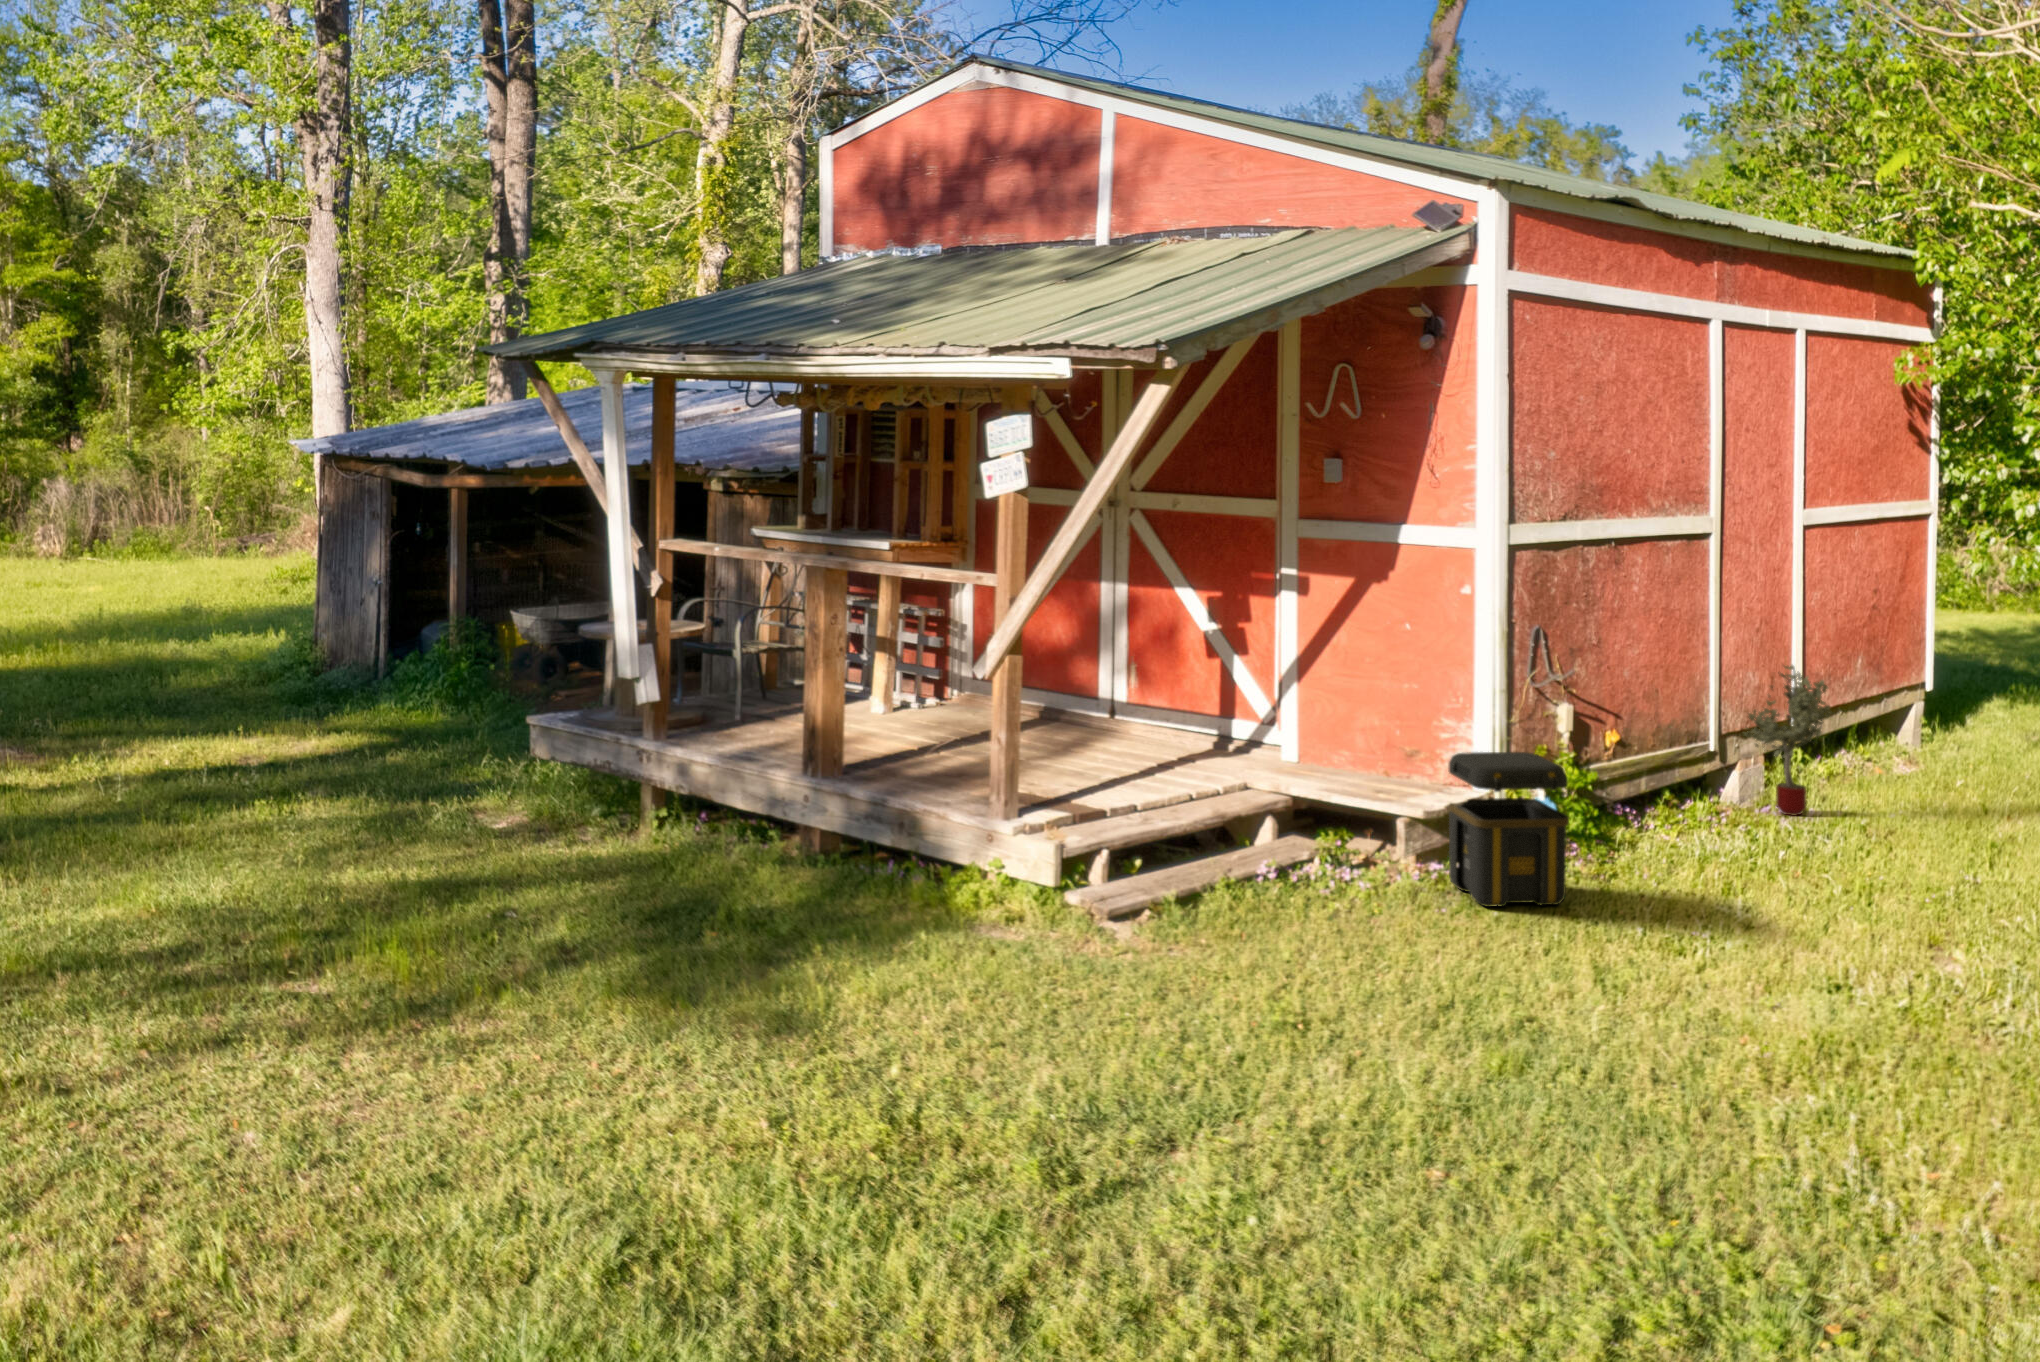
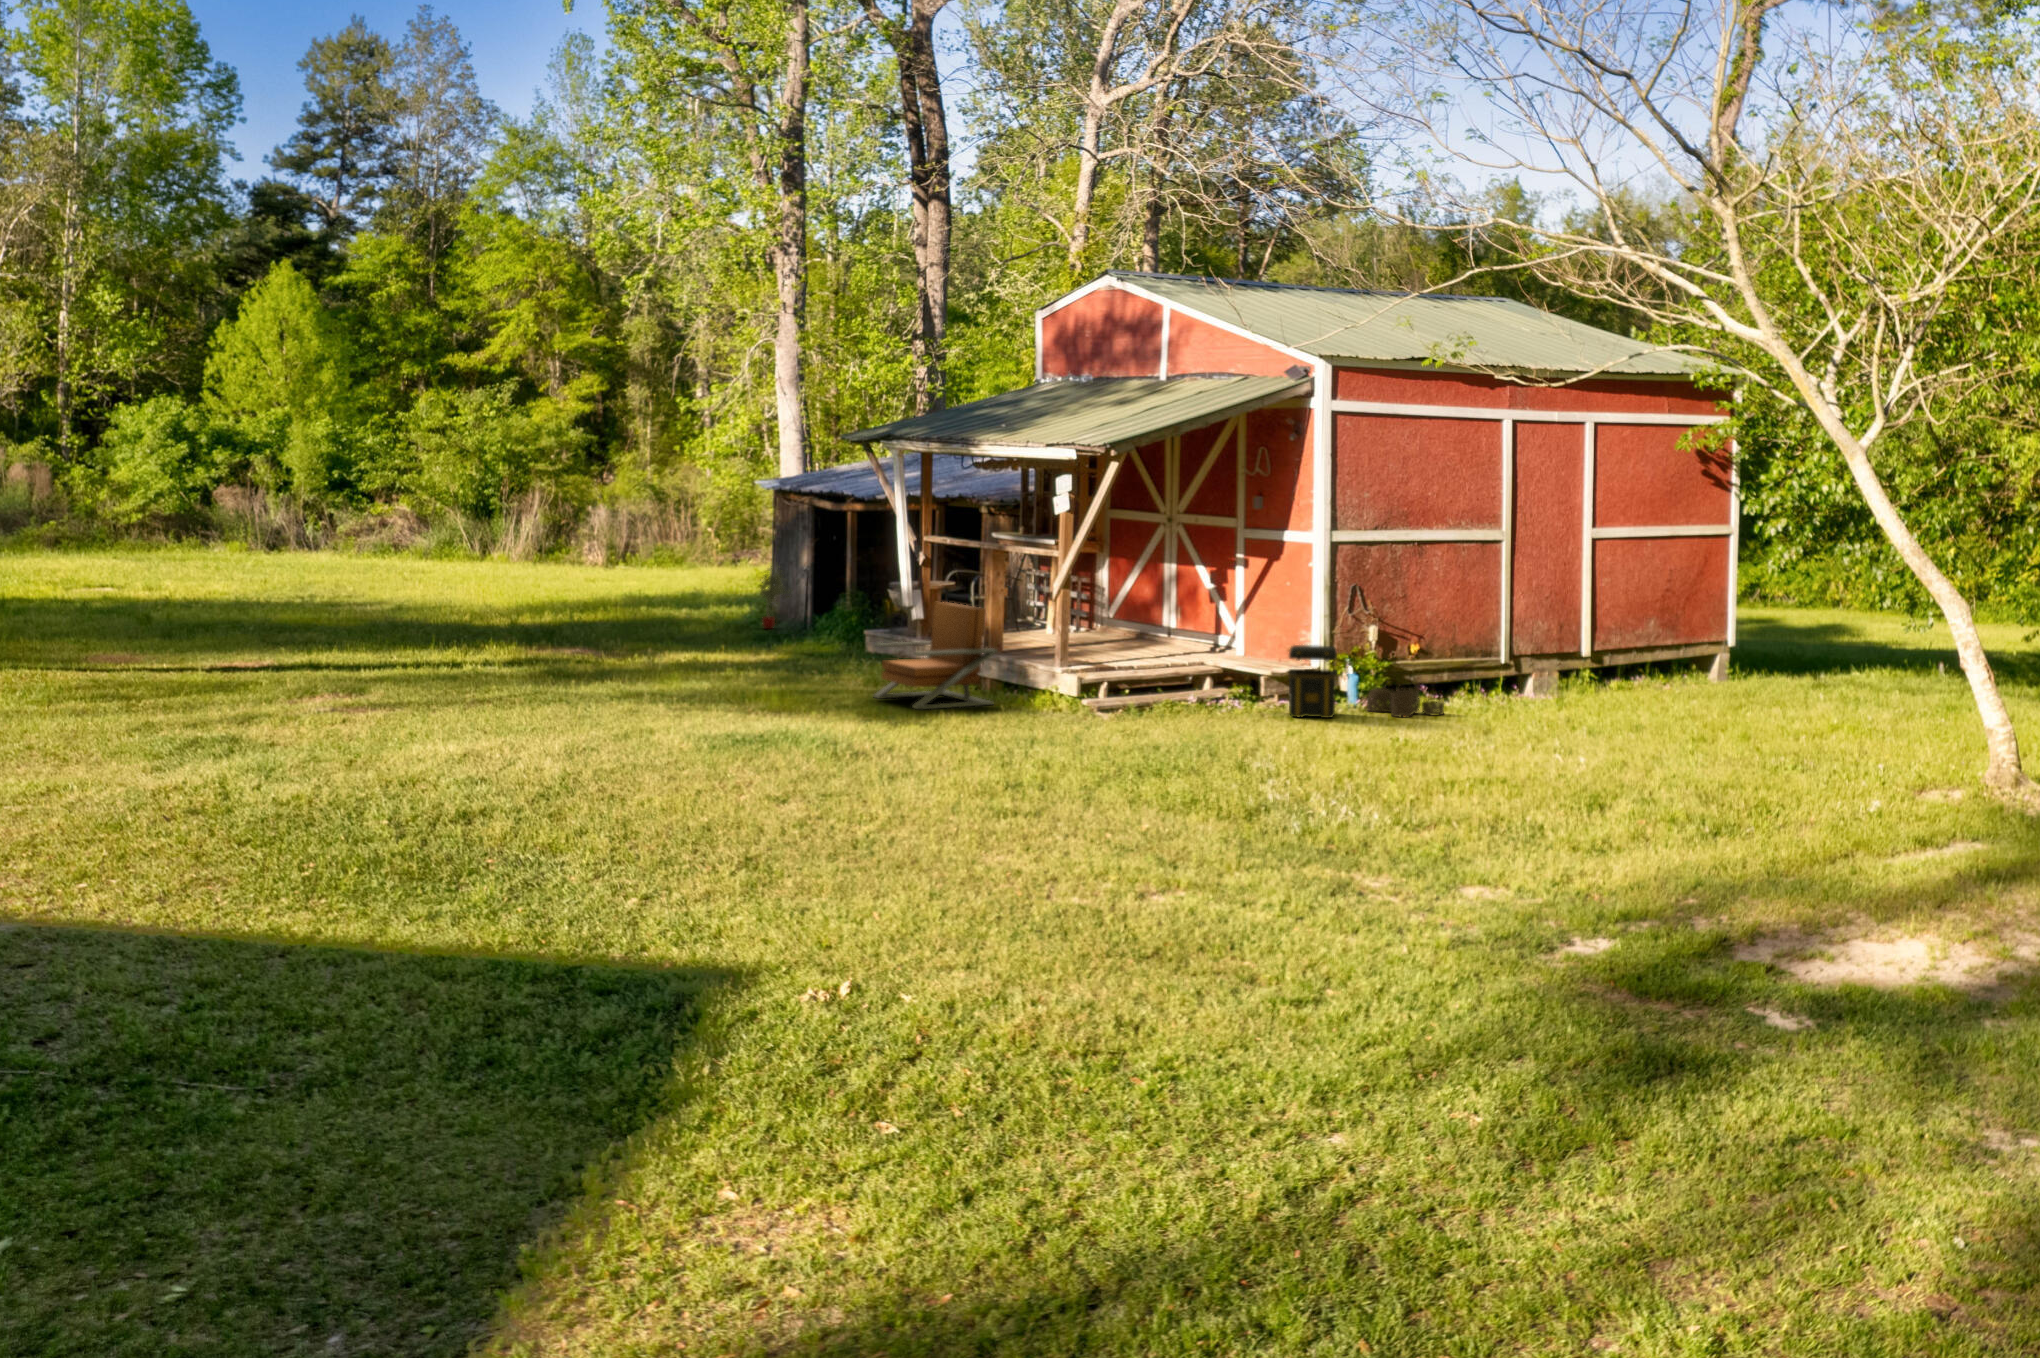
potted tree: present [1743,665,1832,816] -> present [761,566,789,629]
lounge chair: none [579,680,860,936] -> present [874,602,997,709]
woven basket: none [1566,817,1724,891] -> present [1367,685,1444,717]

